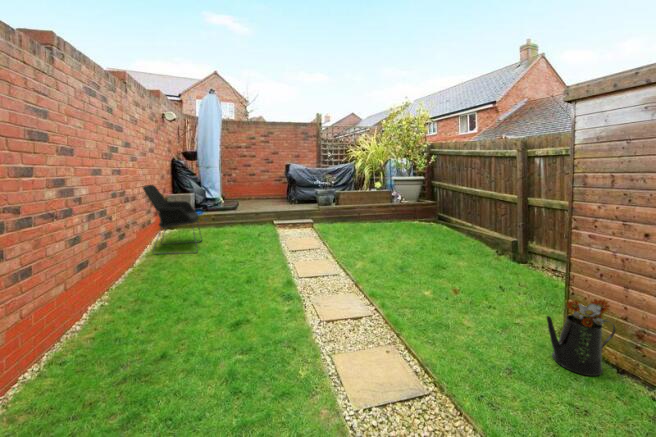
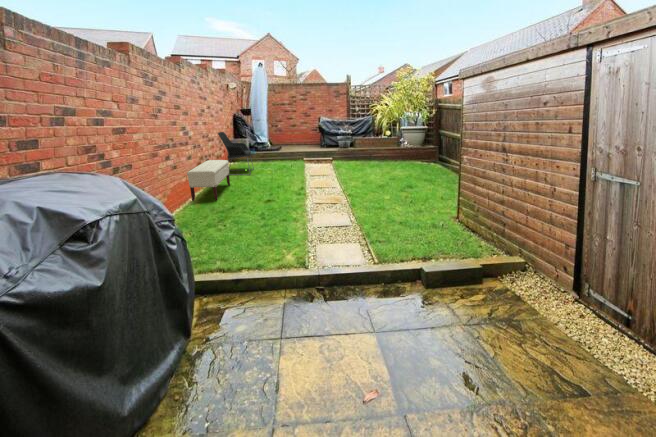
bench: none [57,237,161,337] -> present [187,160,230,201]
watering can: present [547,299,615,376] -> none [414,185,446,222]

